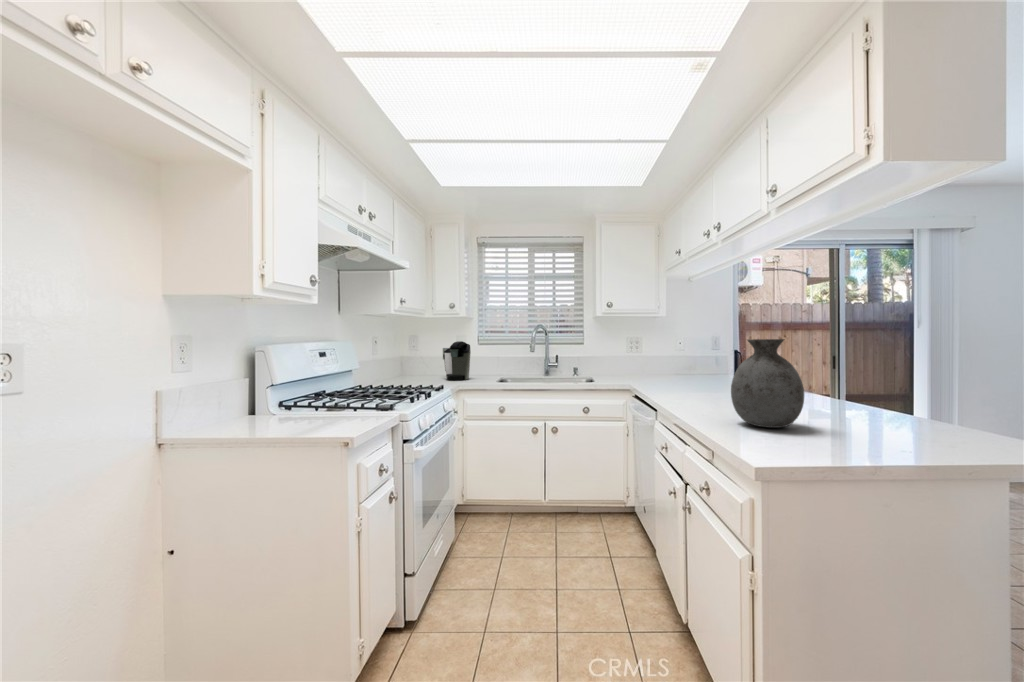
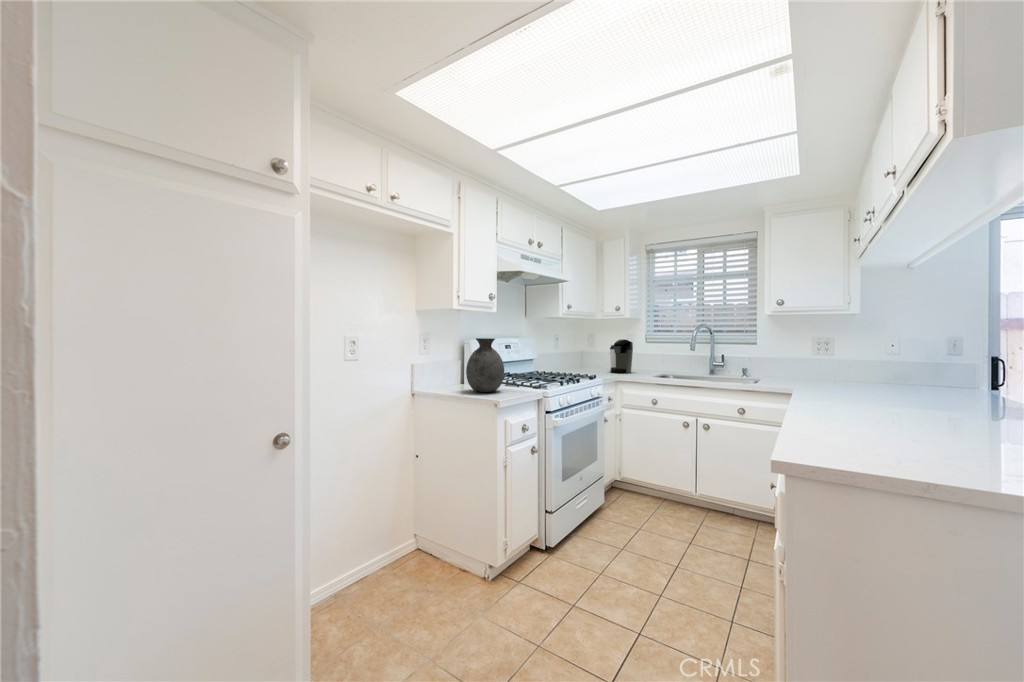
vase: present [731,339,804,428] -> present [466,338,504,392]

